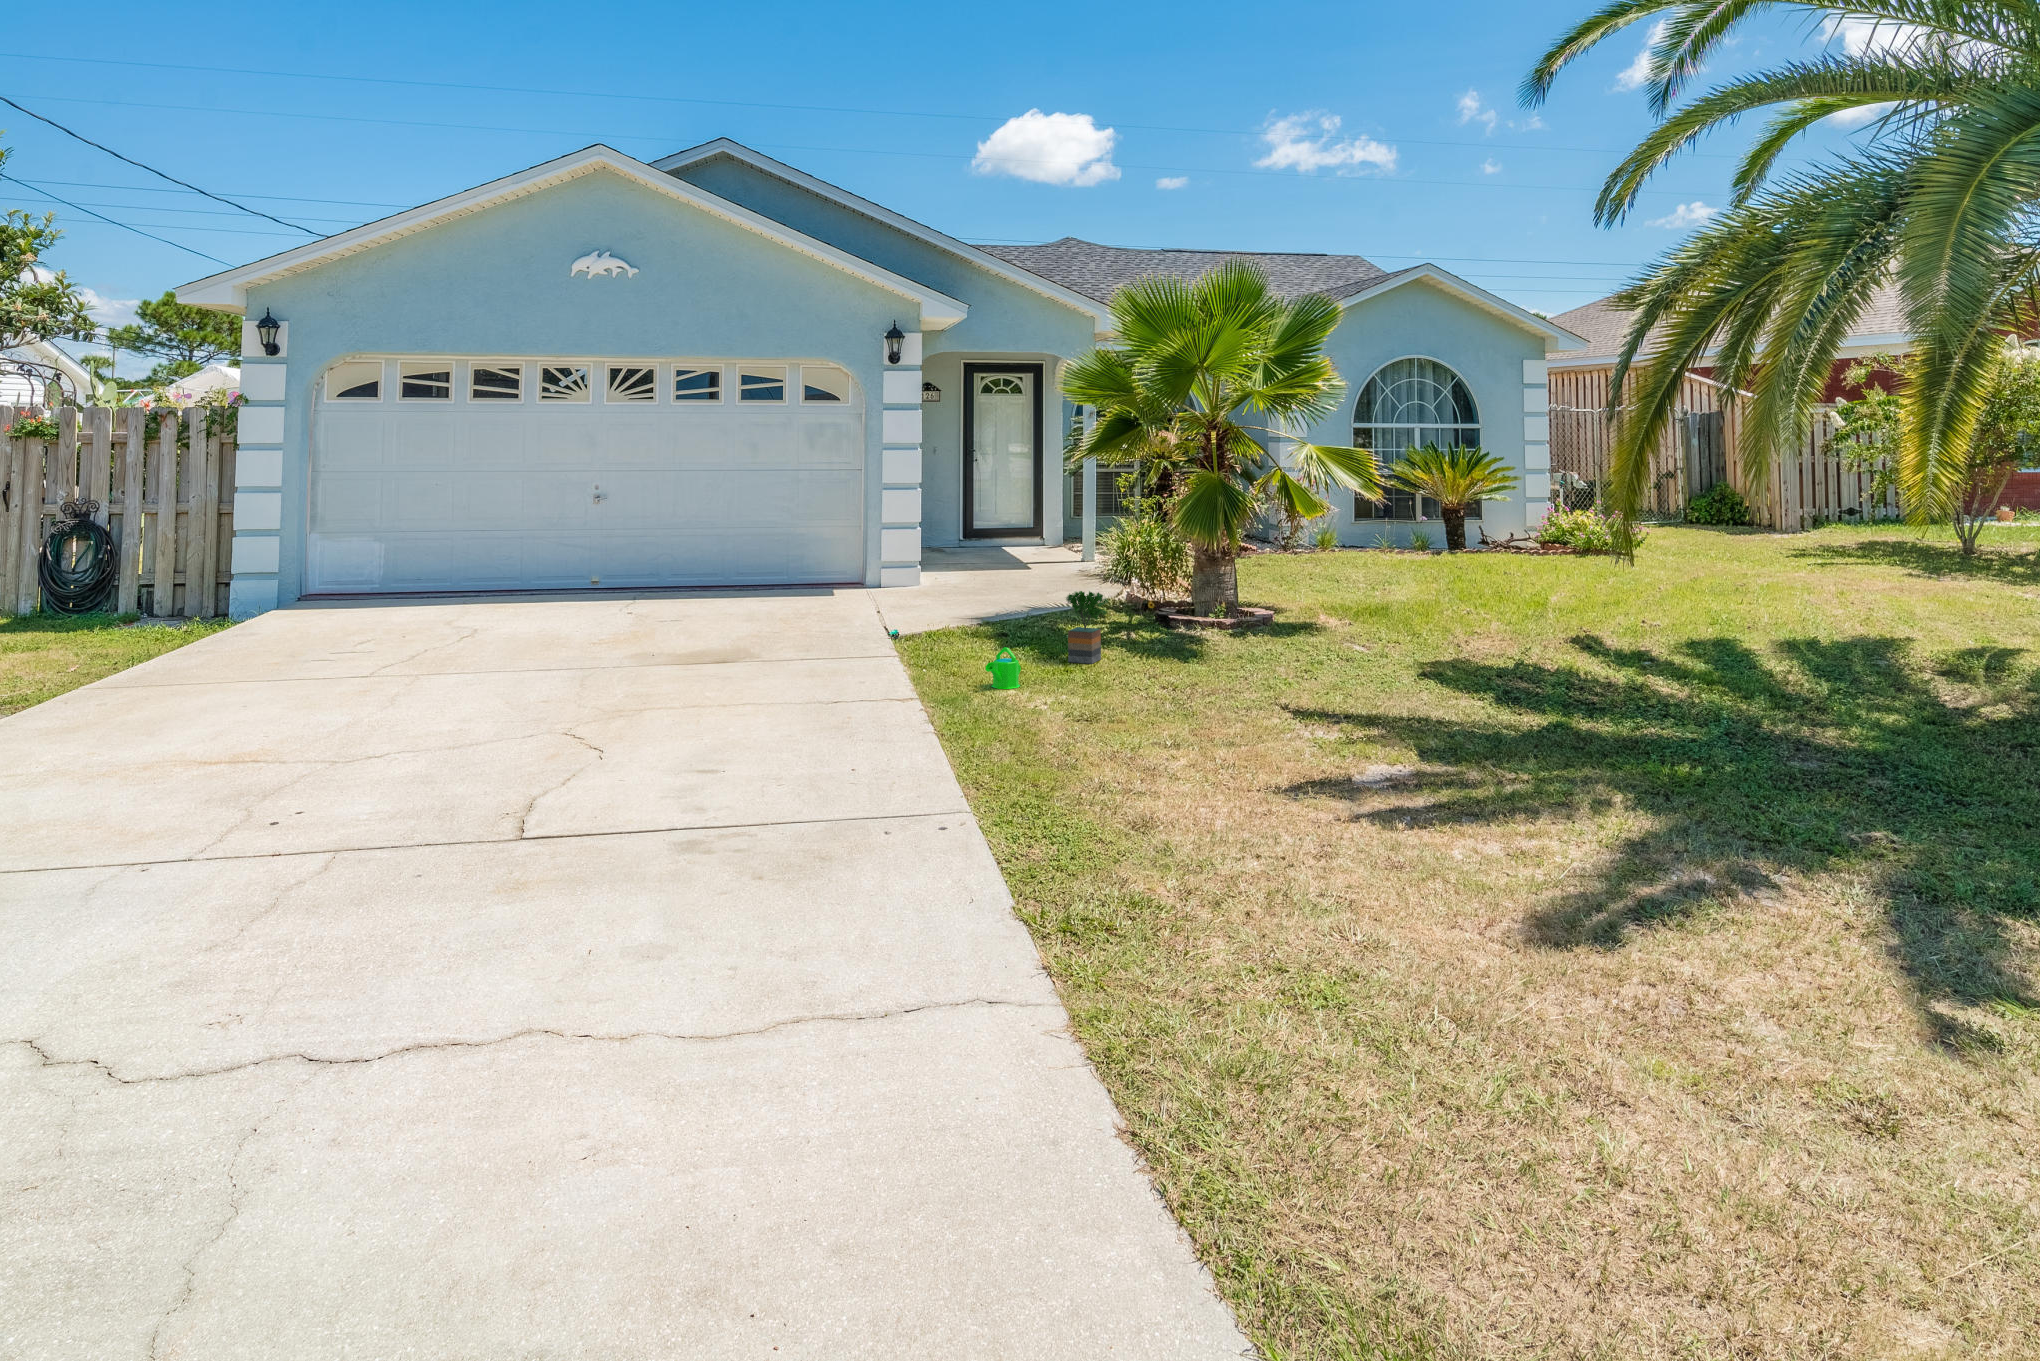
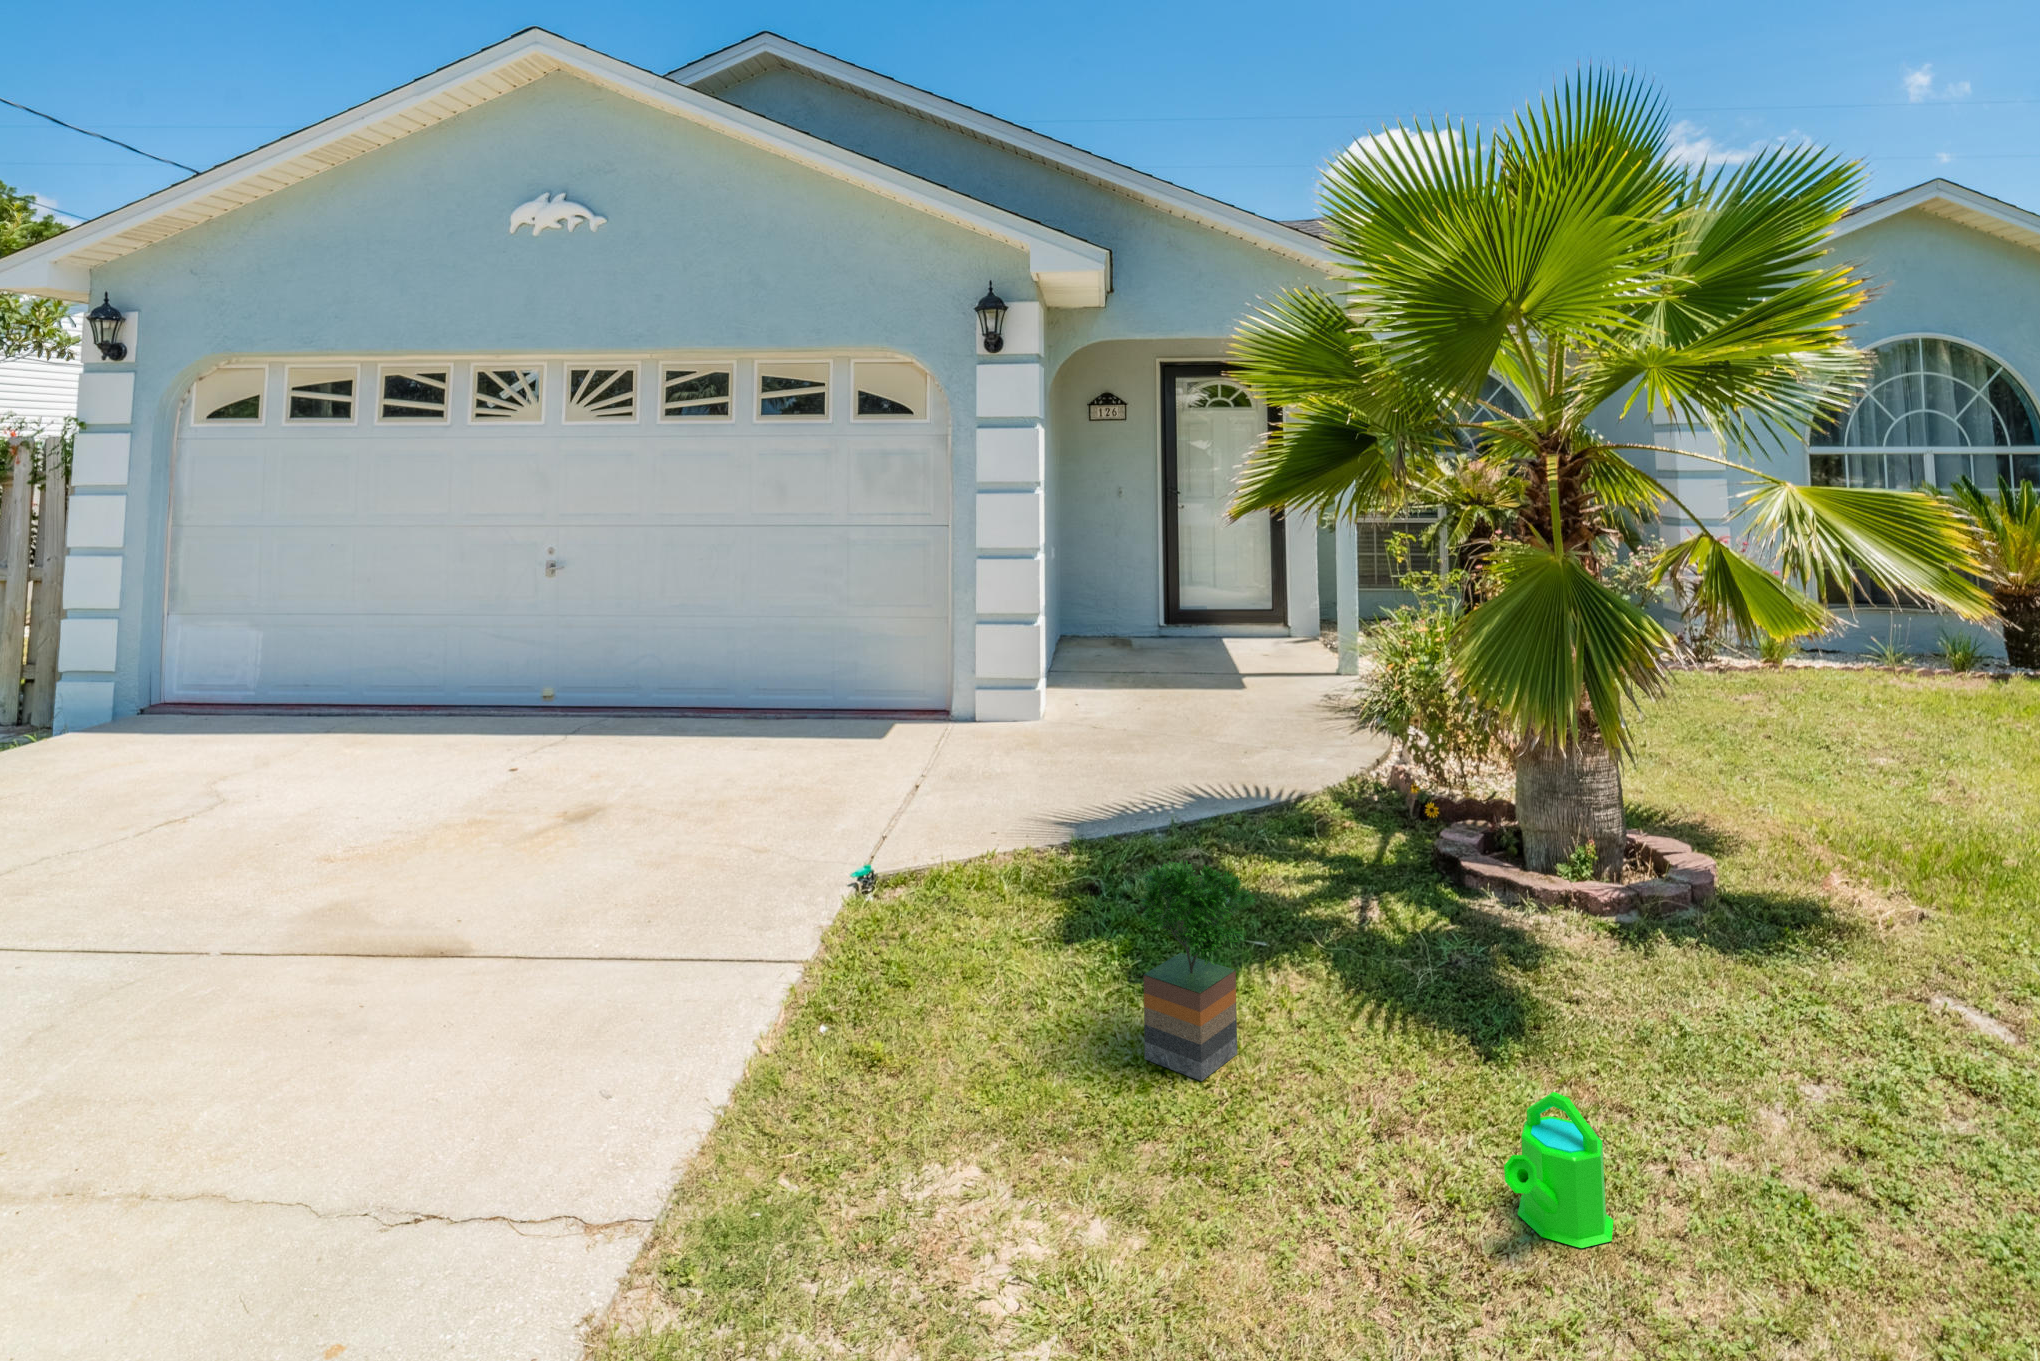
watering can: present [985,647,1021,689] -> present [1504,1092,1614,1248]

